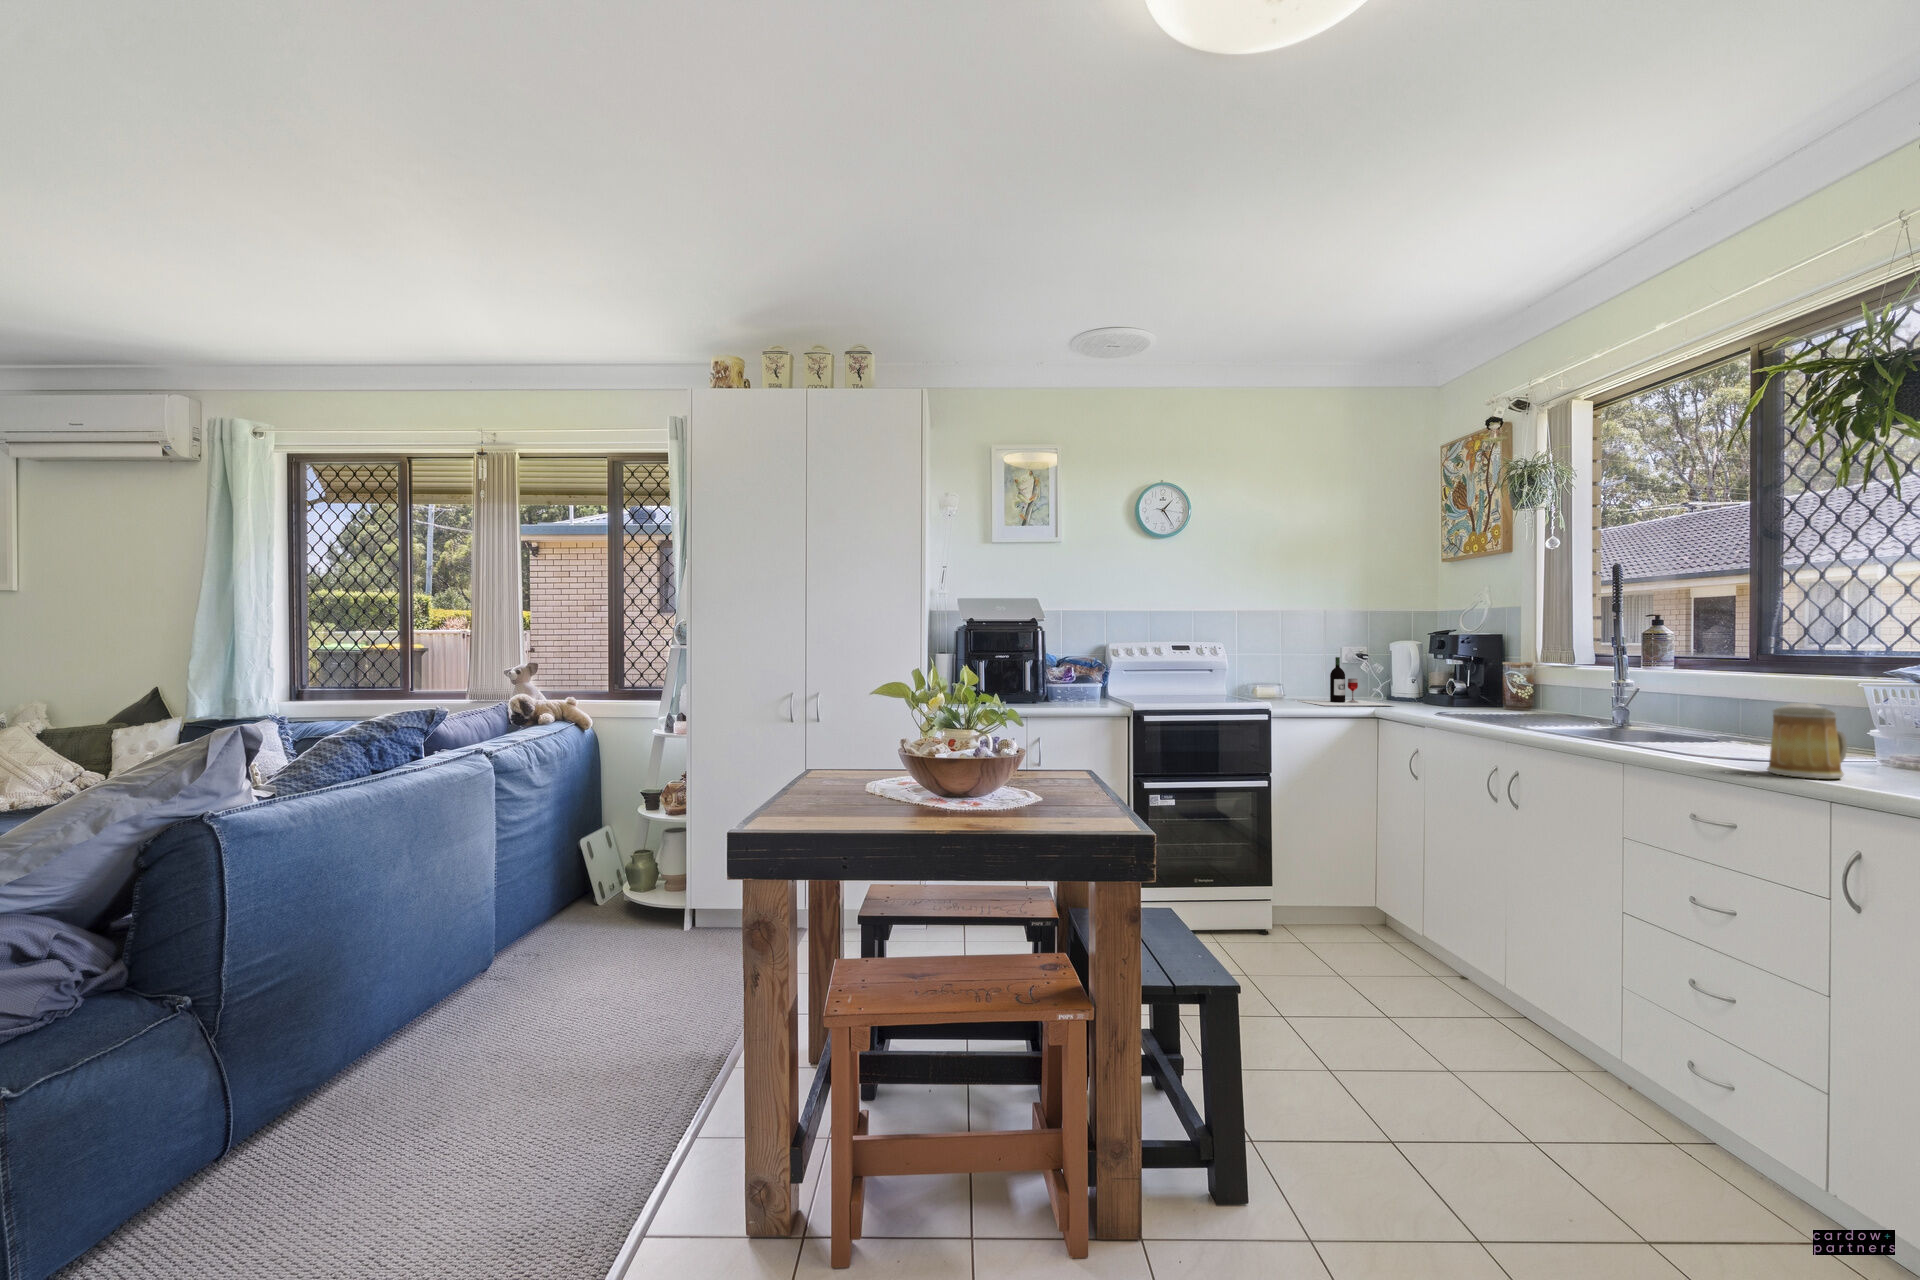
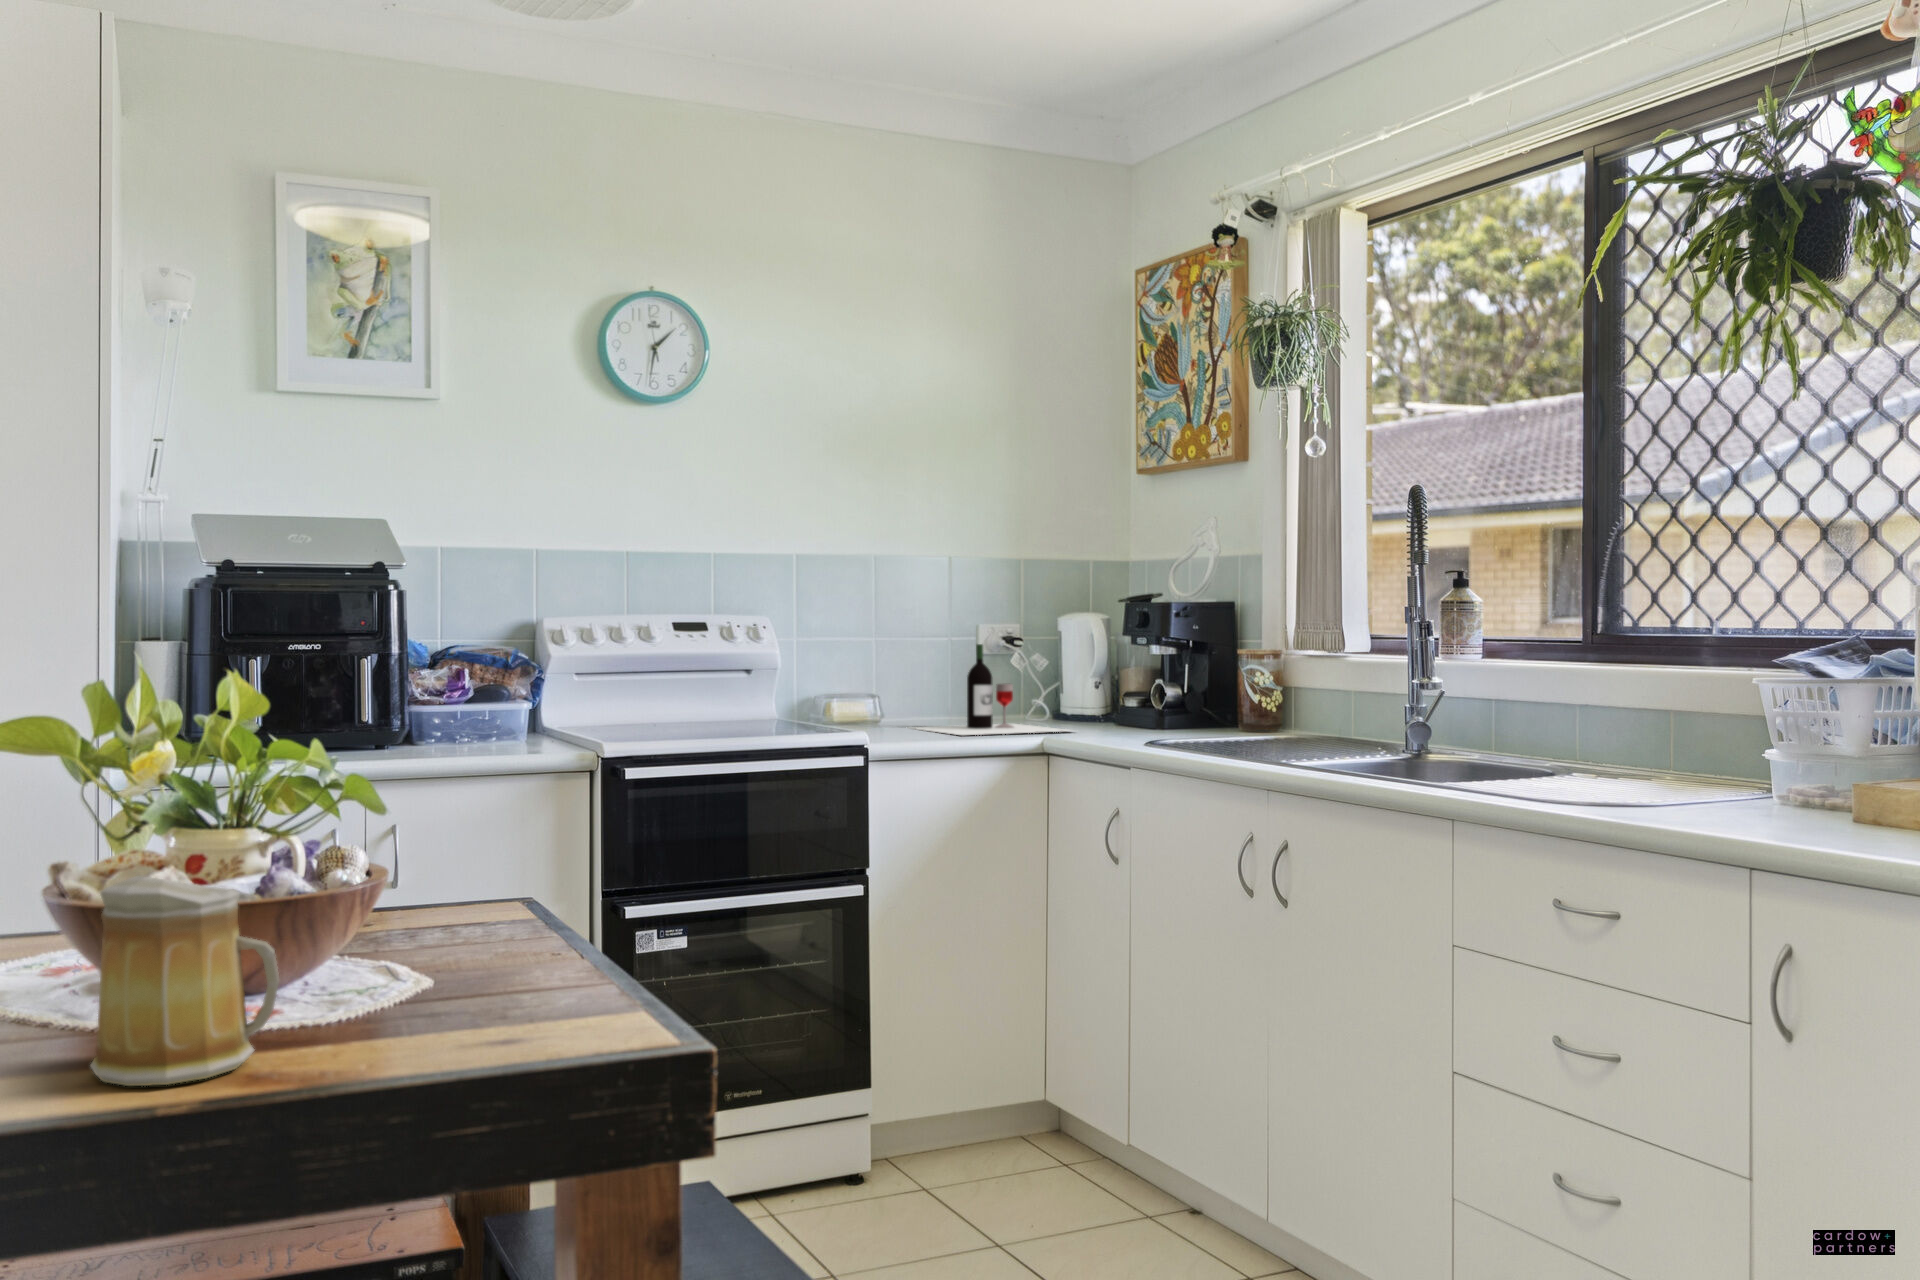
mug: present [1767,703,1847,779] -> present [90,877,279,1086]

